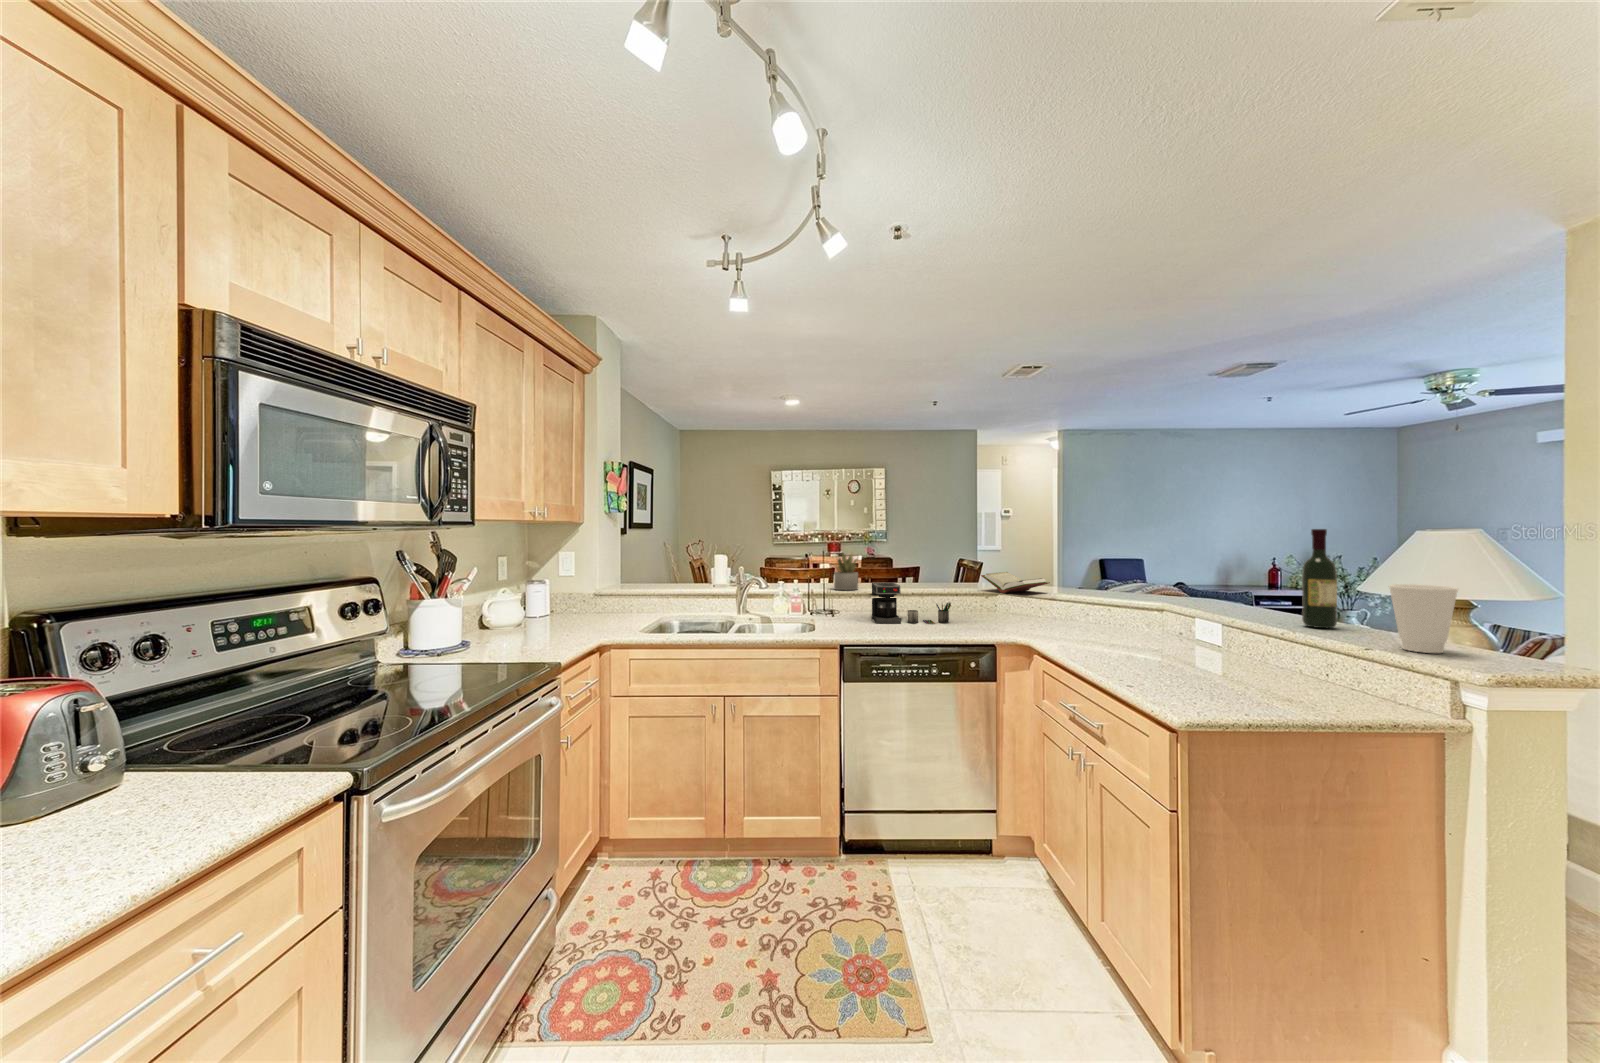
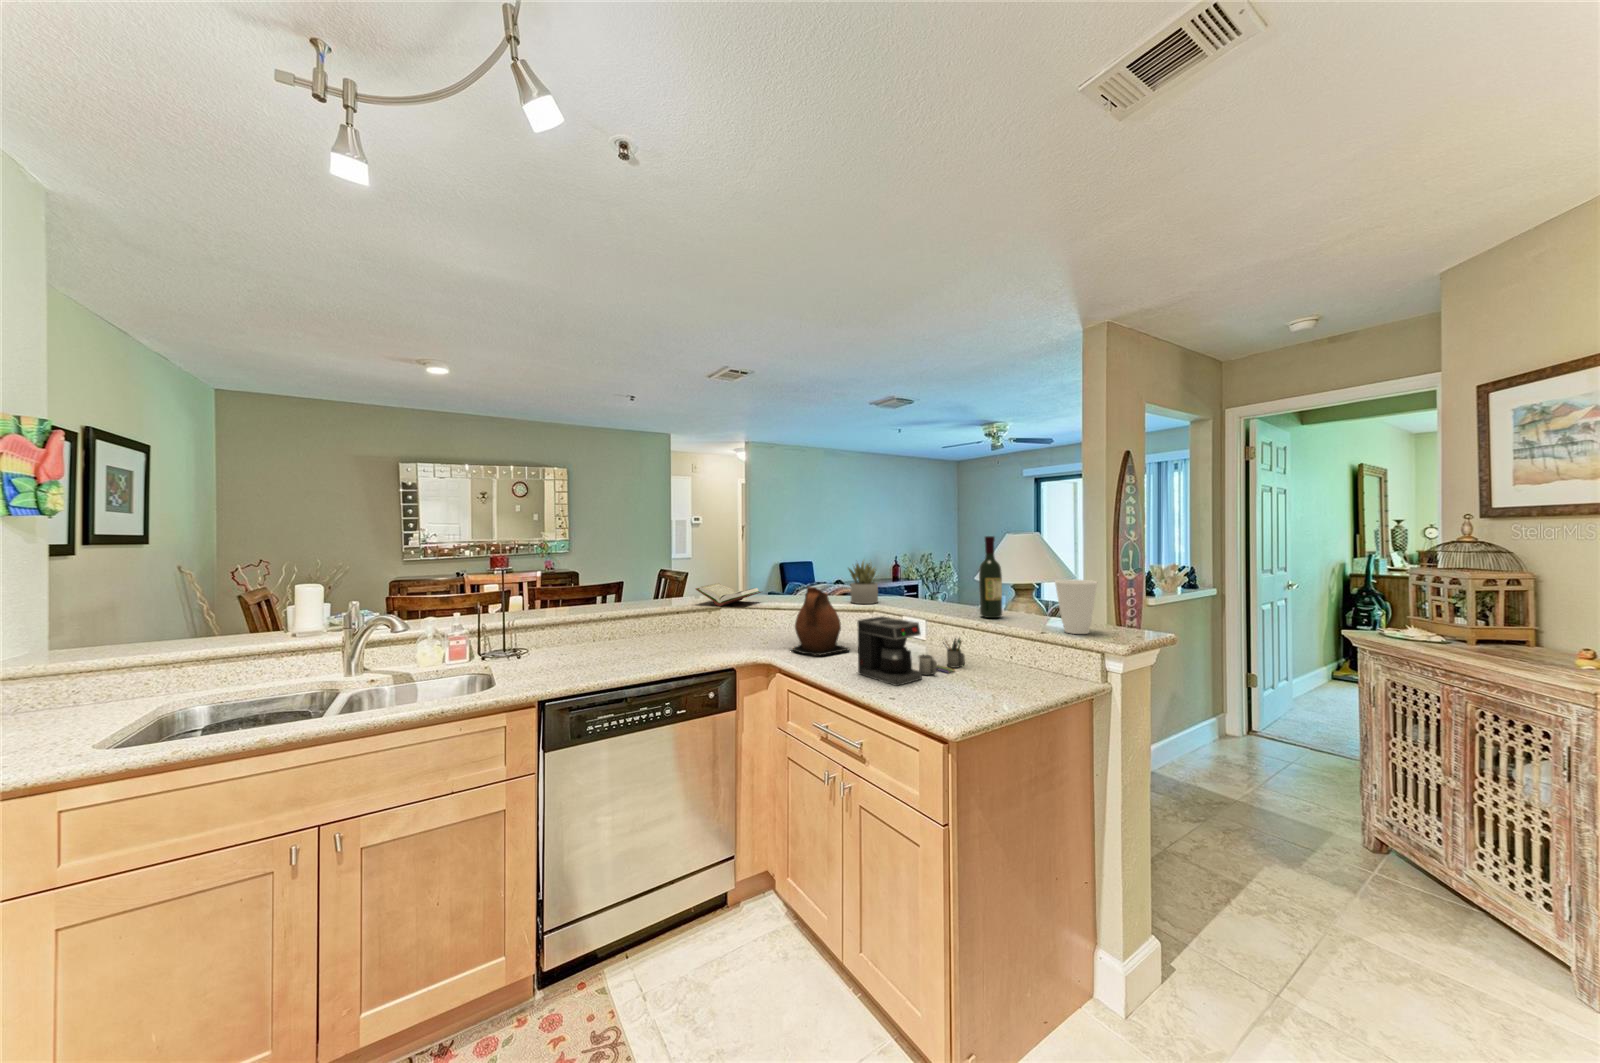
succulent plant: present [834,554,858,590] -> present [849,561,878,604]
ceramic pitcher: none [1059,577,1128,647] -> present [793,587,849,655]
coffee maker: present [872,583,951,624] -> present [857,616,965,686]

